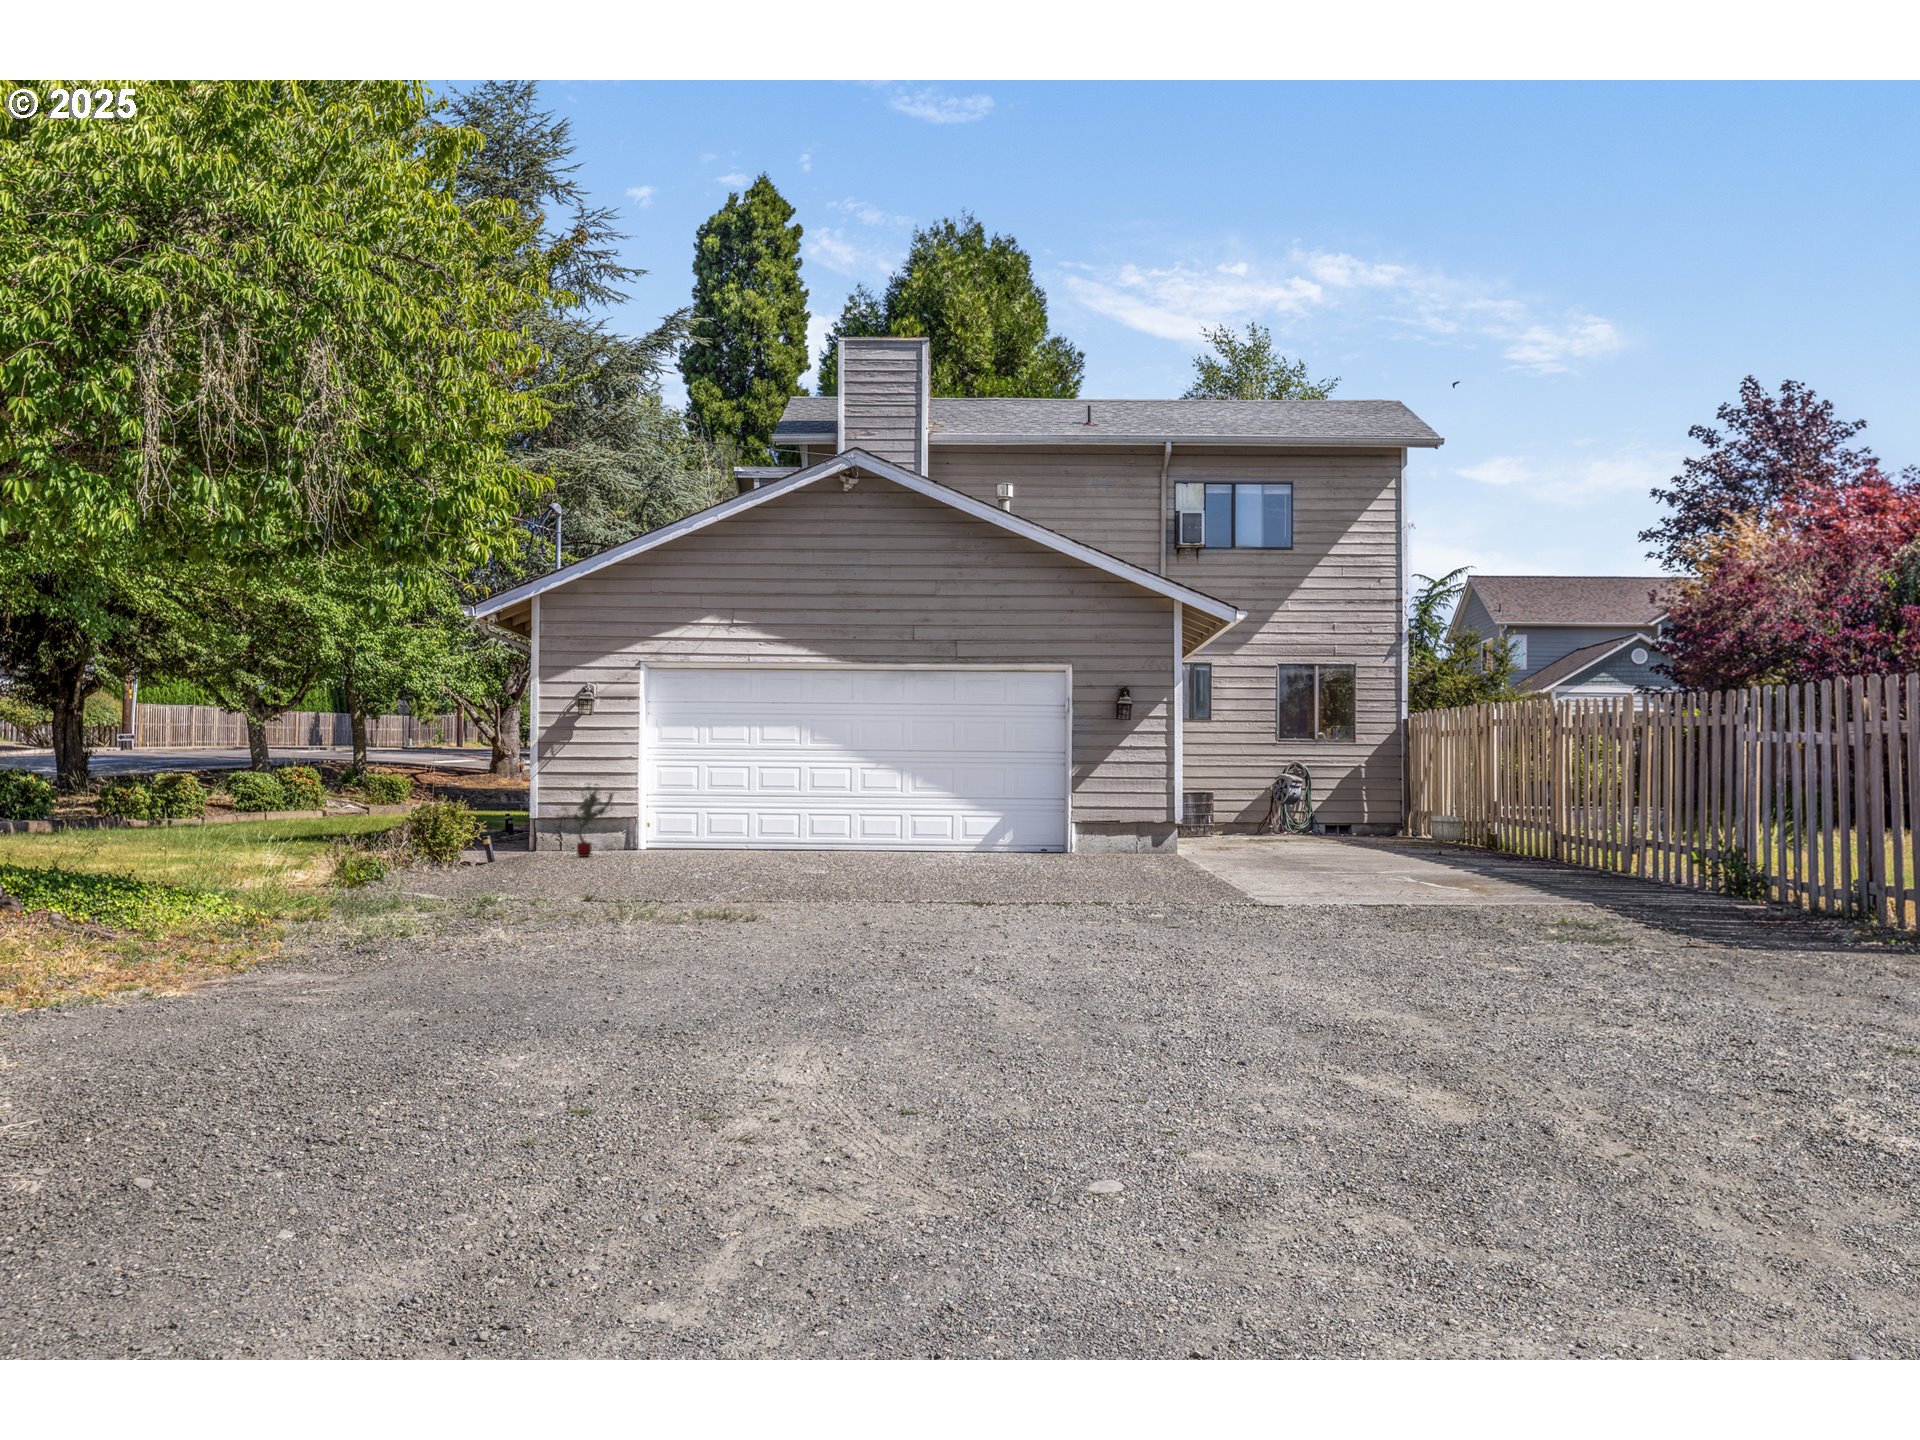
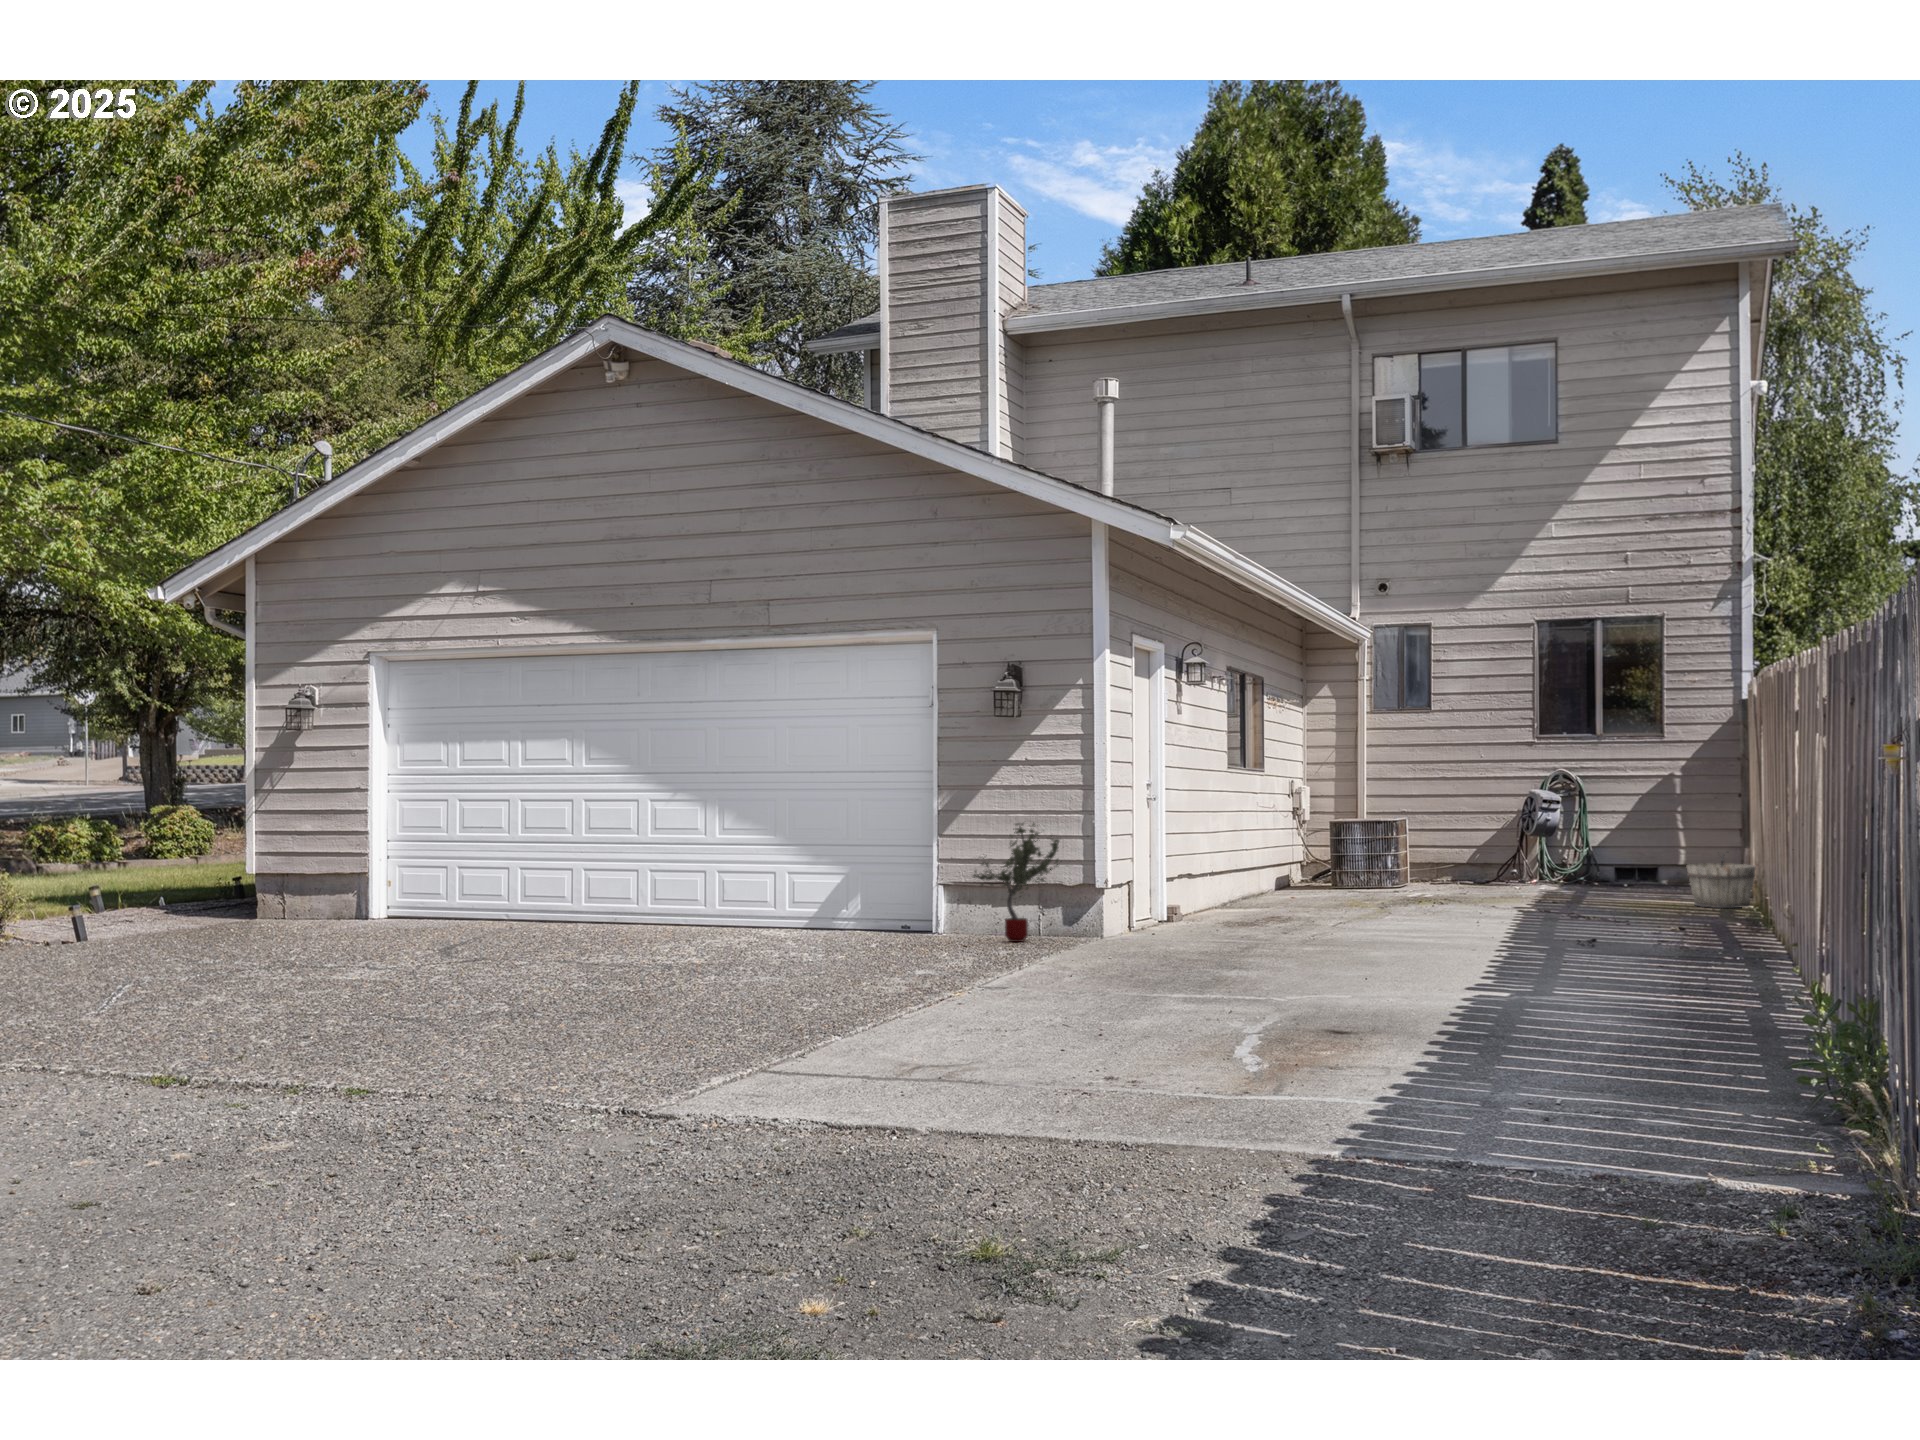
potted tree: present [557,784,613,857] -> present [973,823,1059,942]

